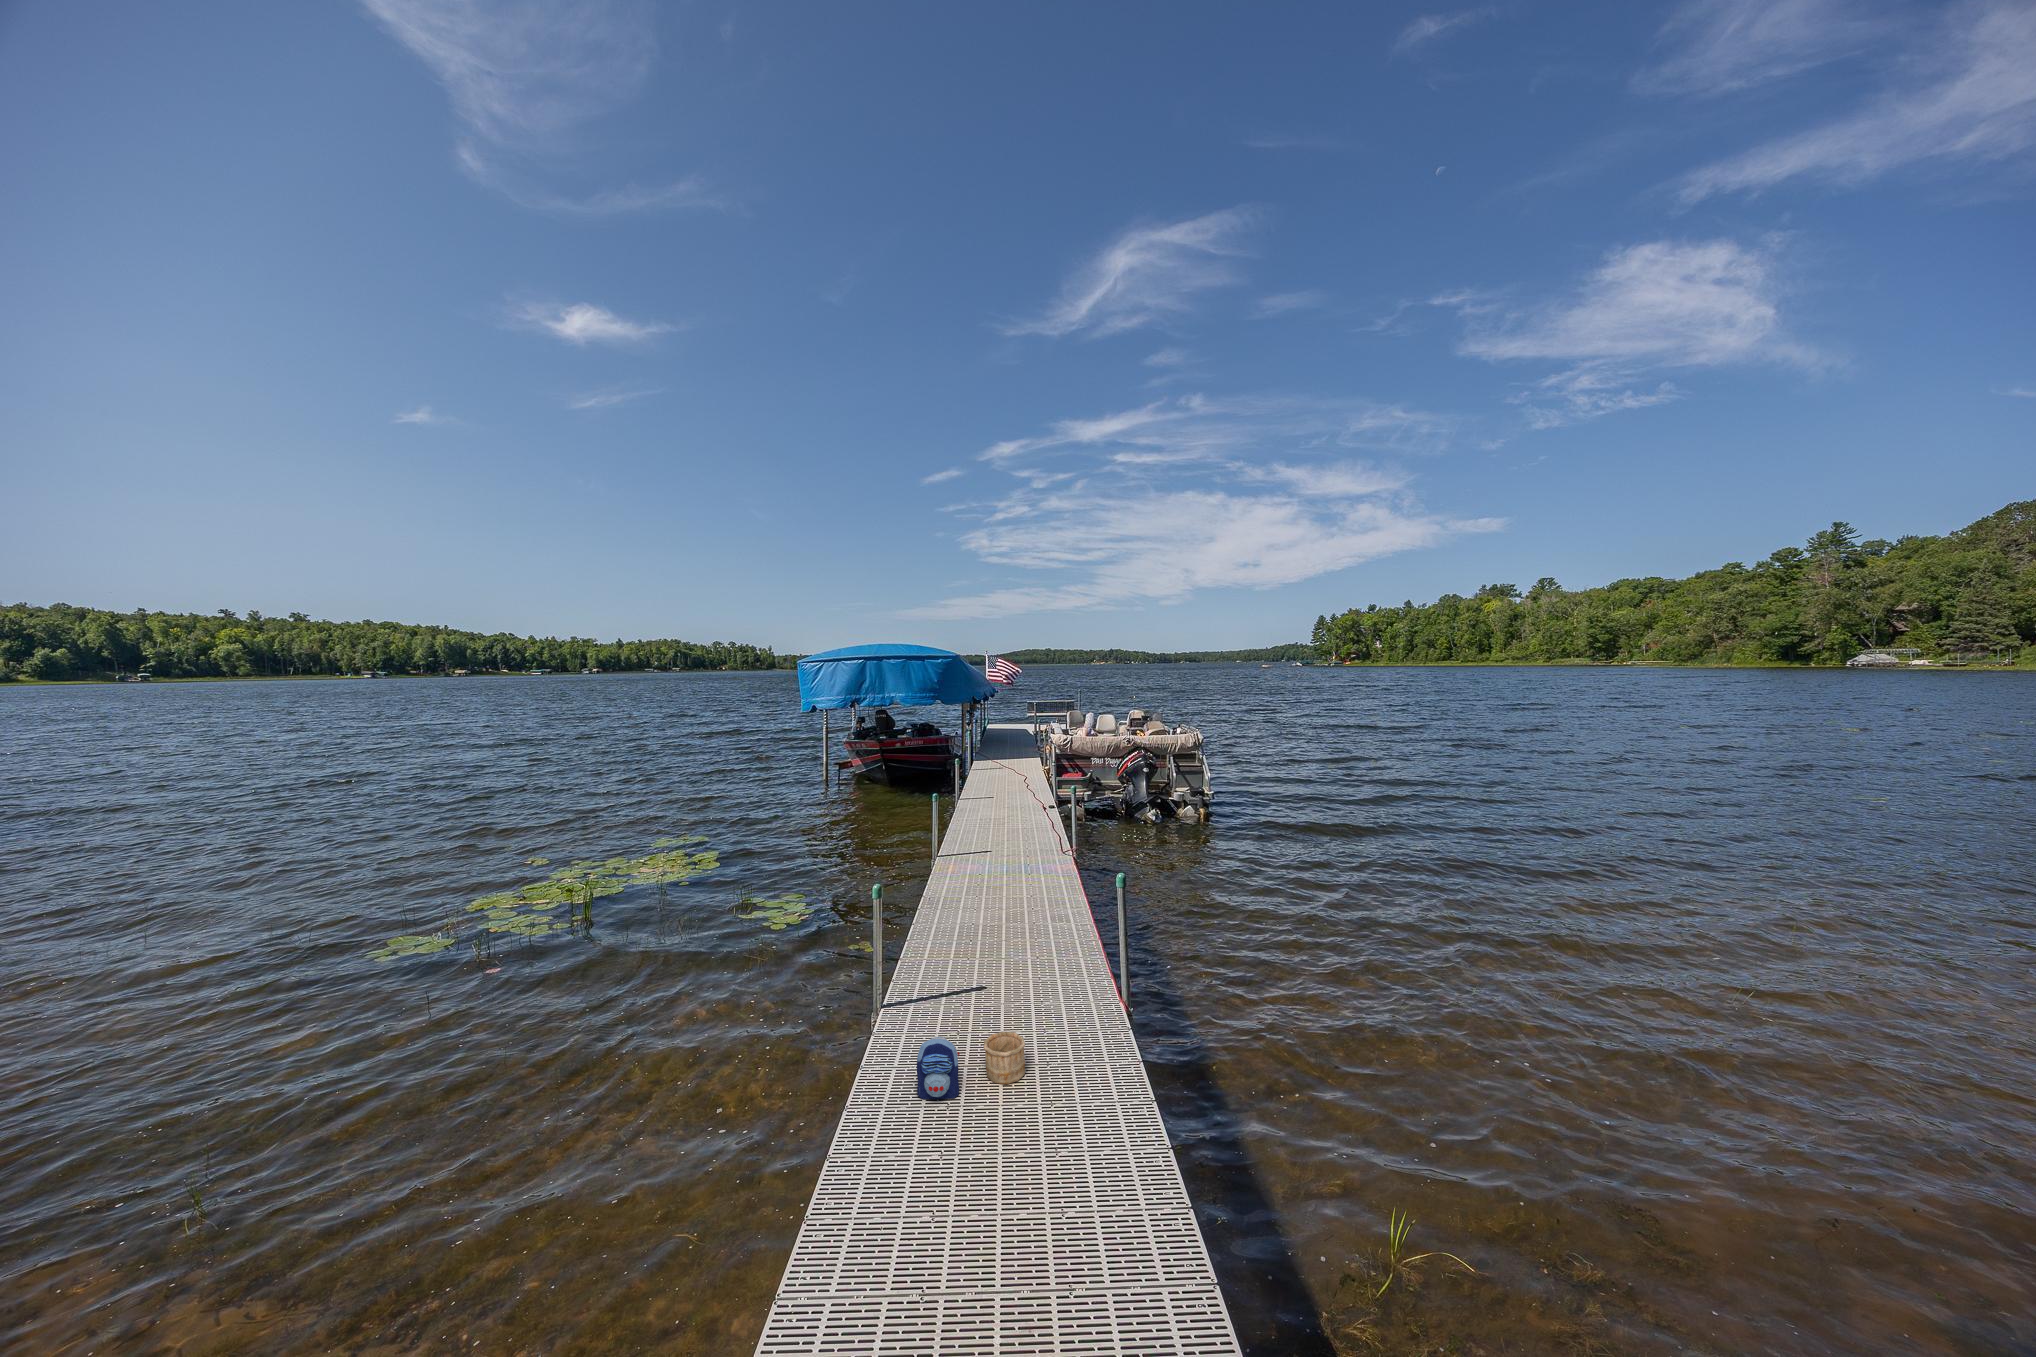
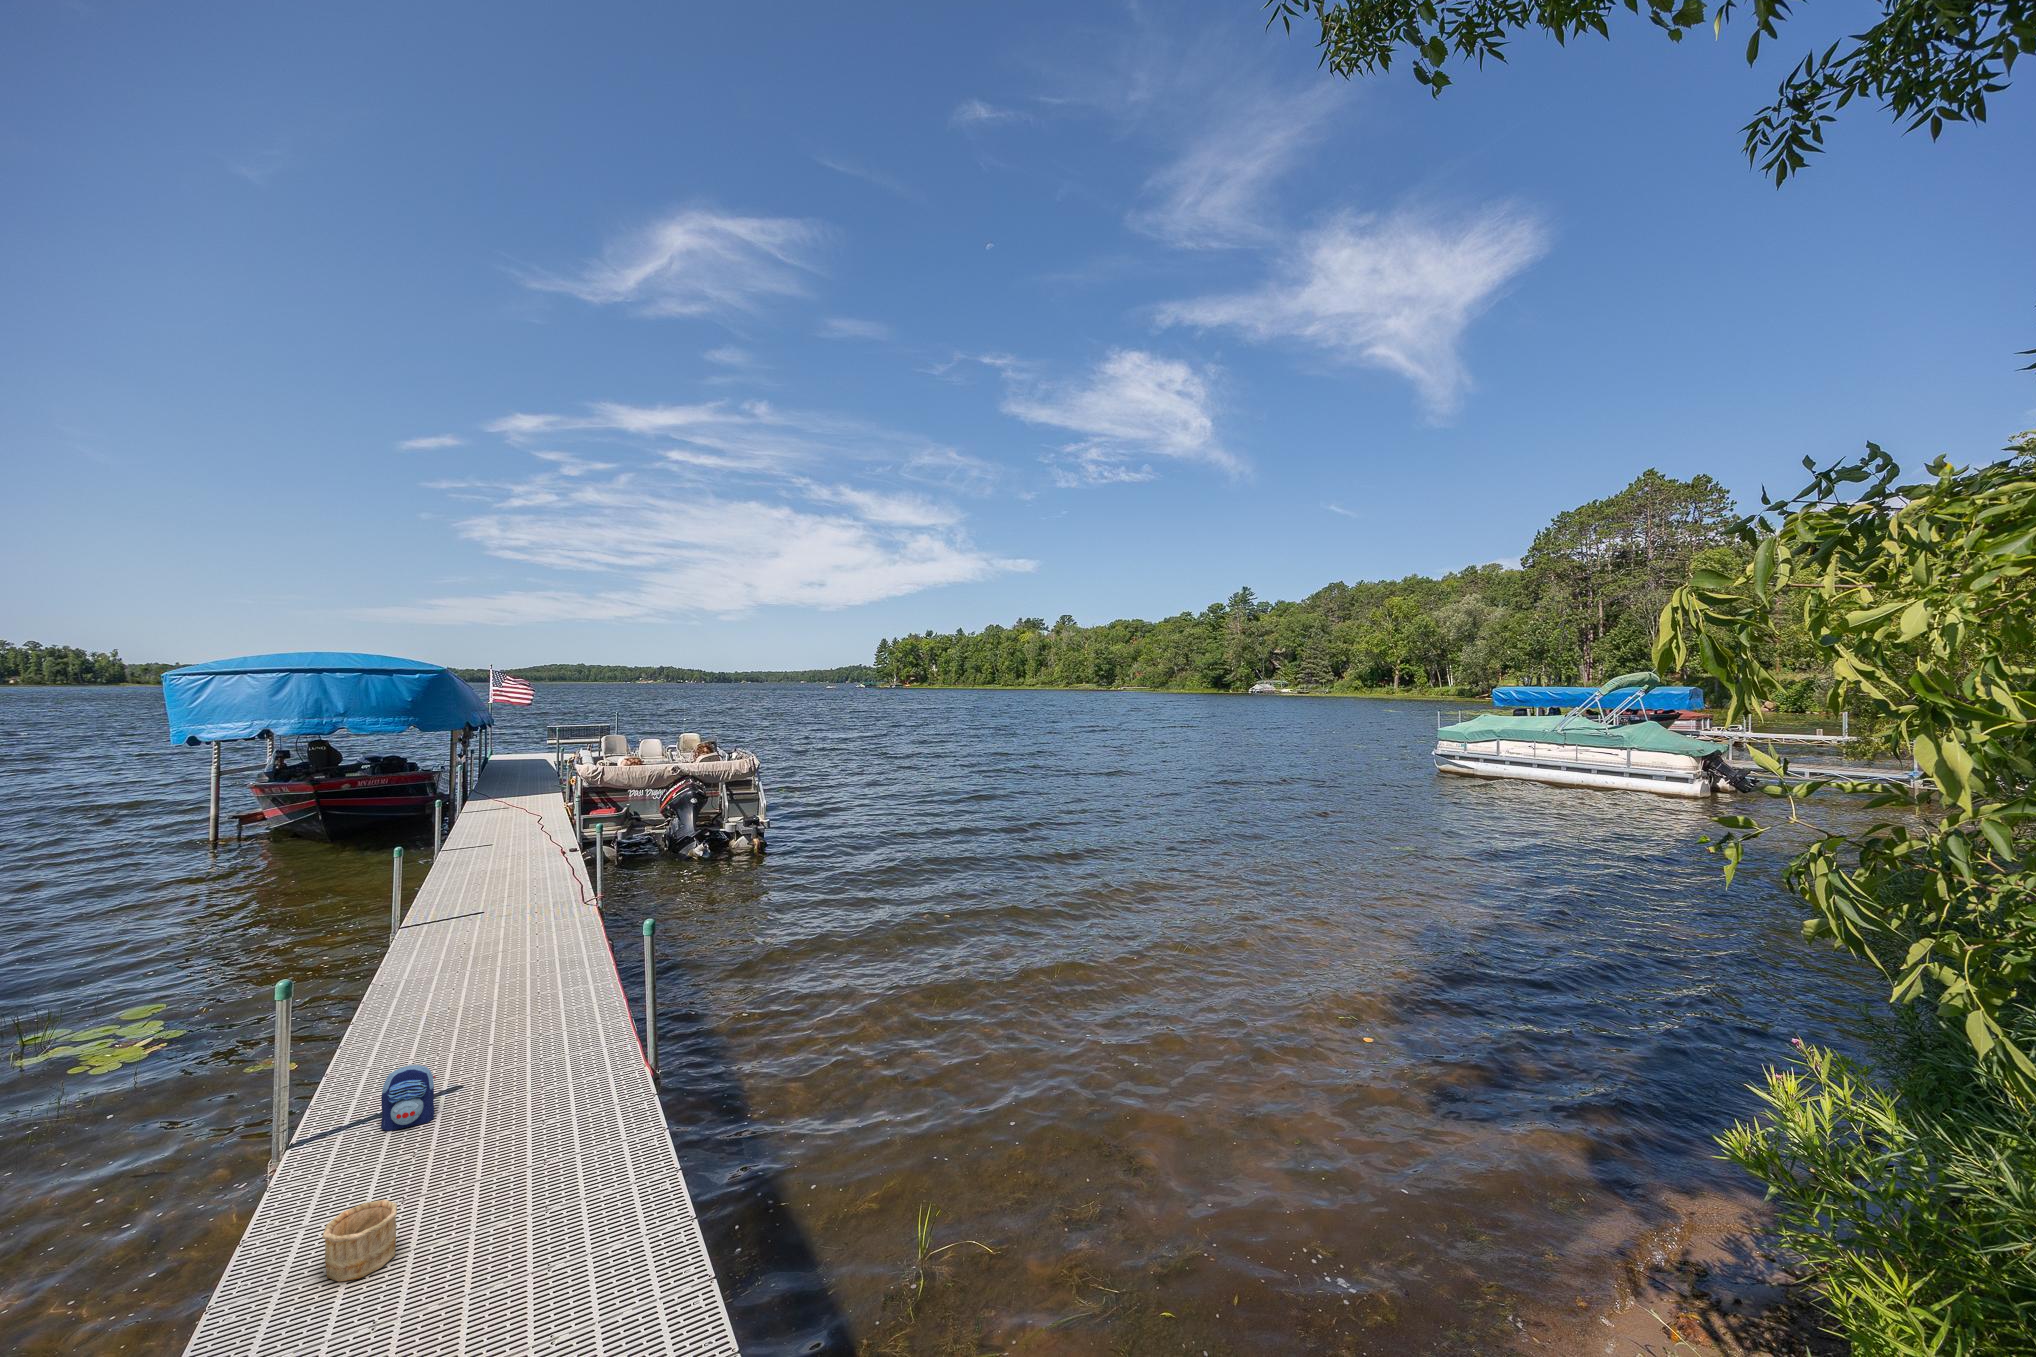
wooden bucket: present [984,1032,1025,1084] -> present [322,1199,397,1282]

